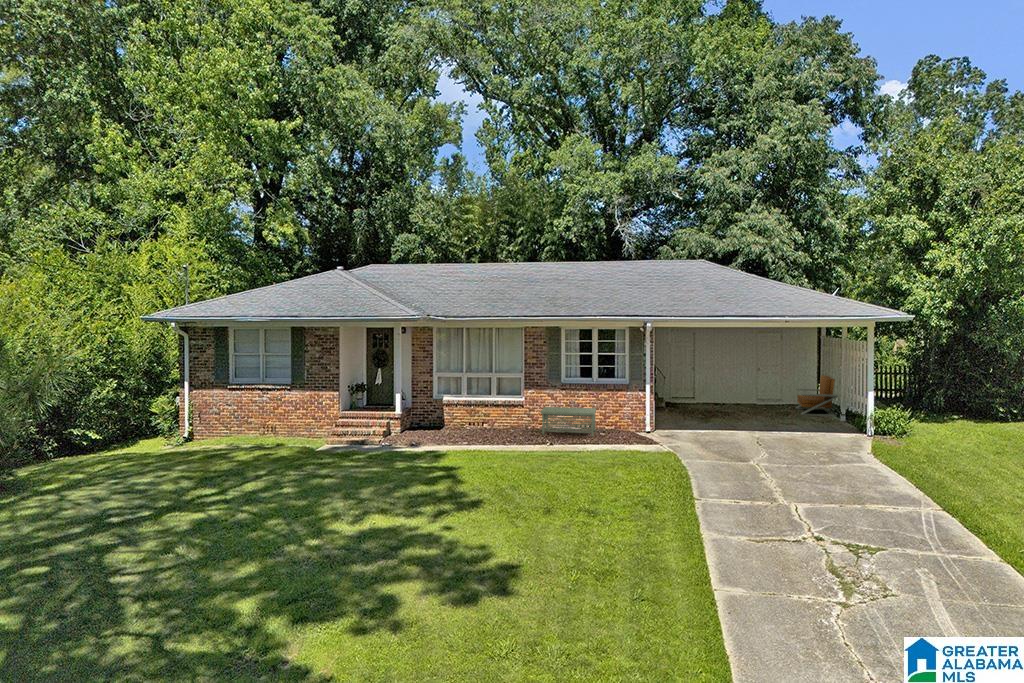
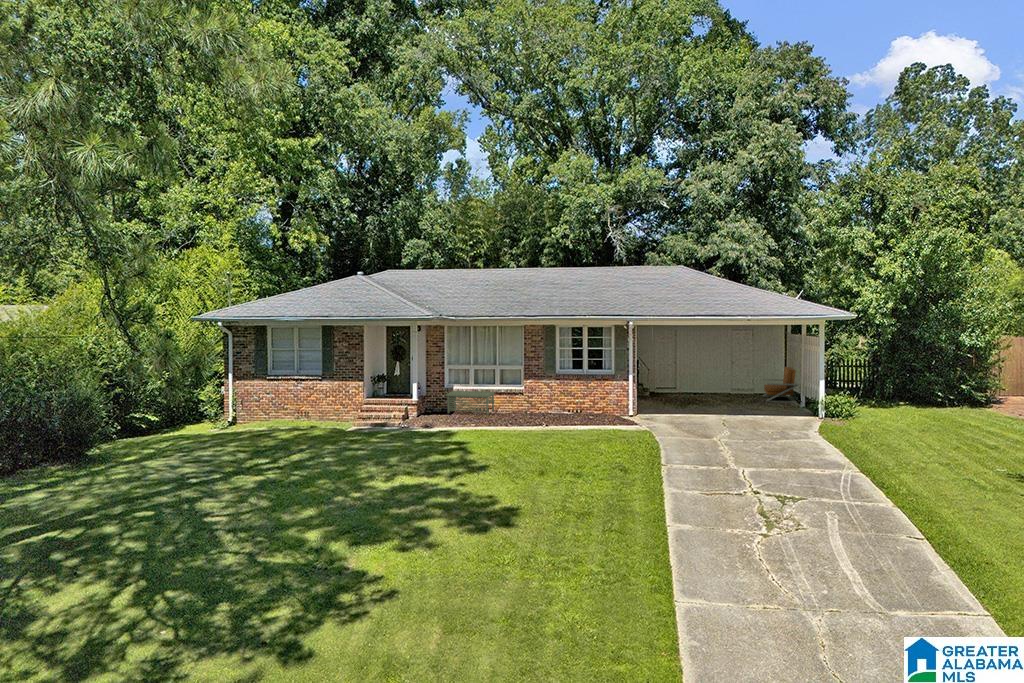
storage bench: present [540,407,596,436] -> present [446,391,494,415]

